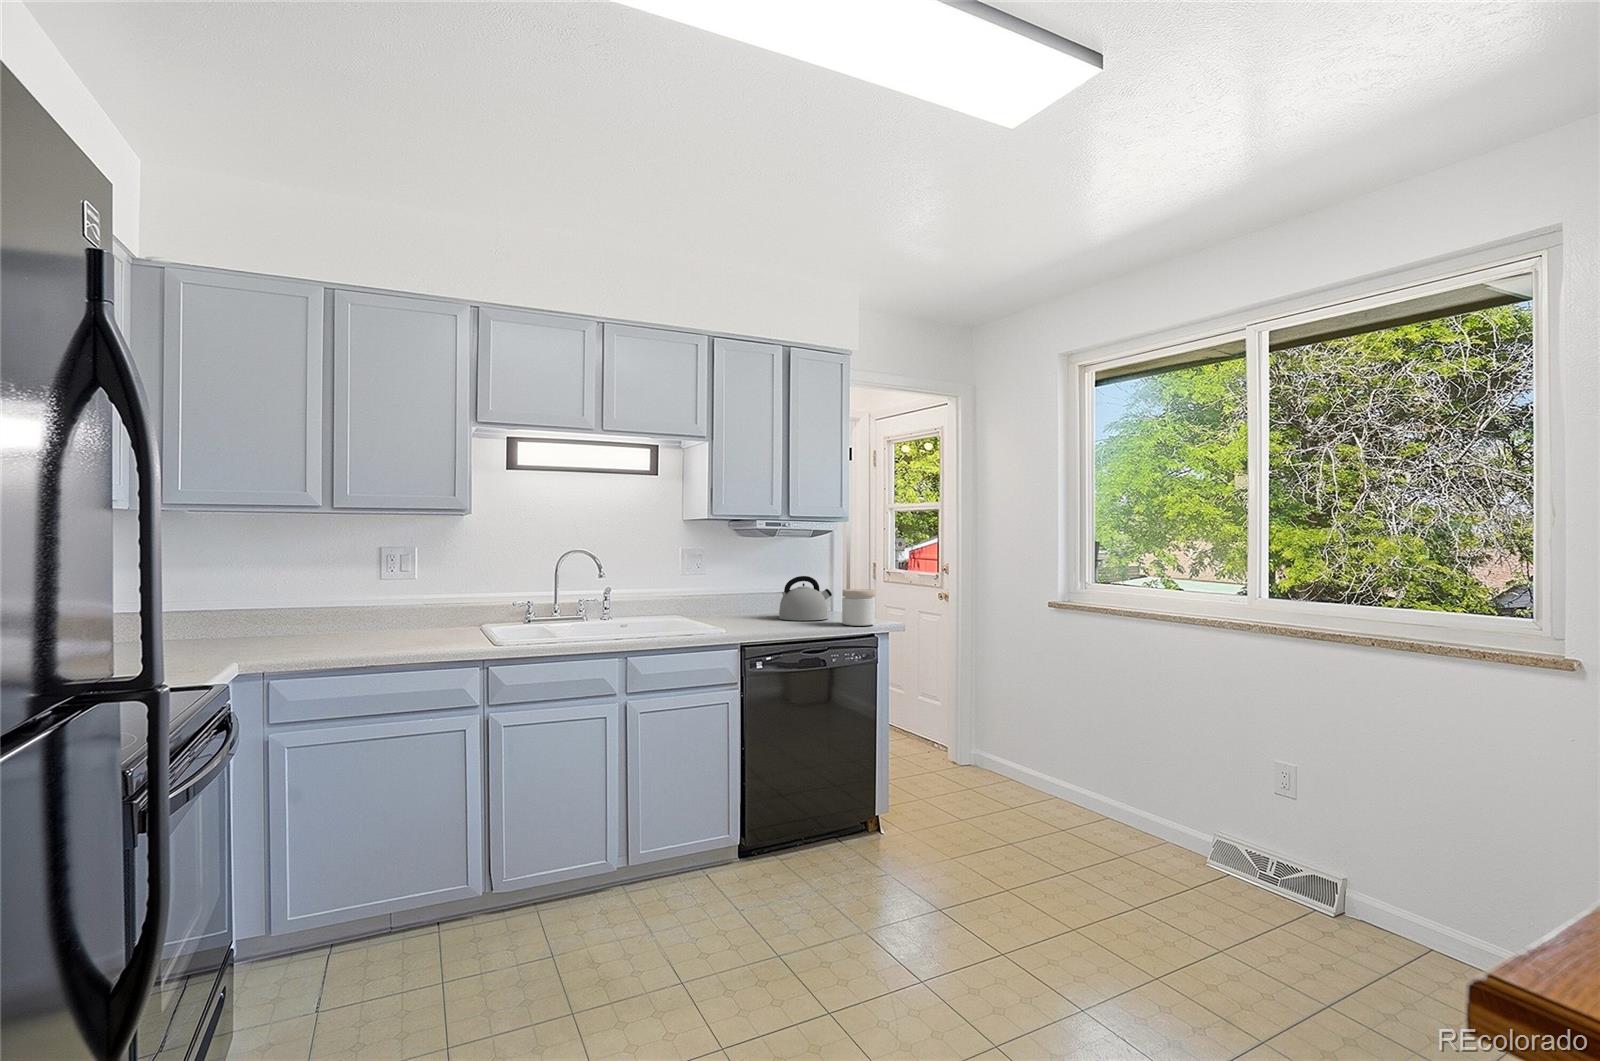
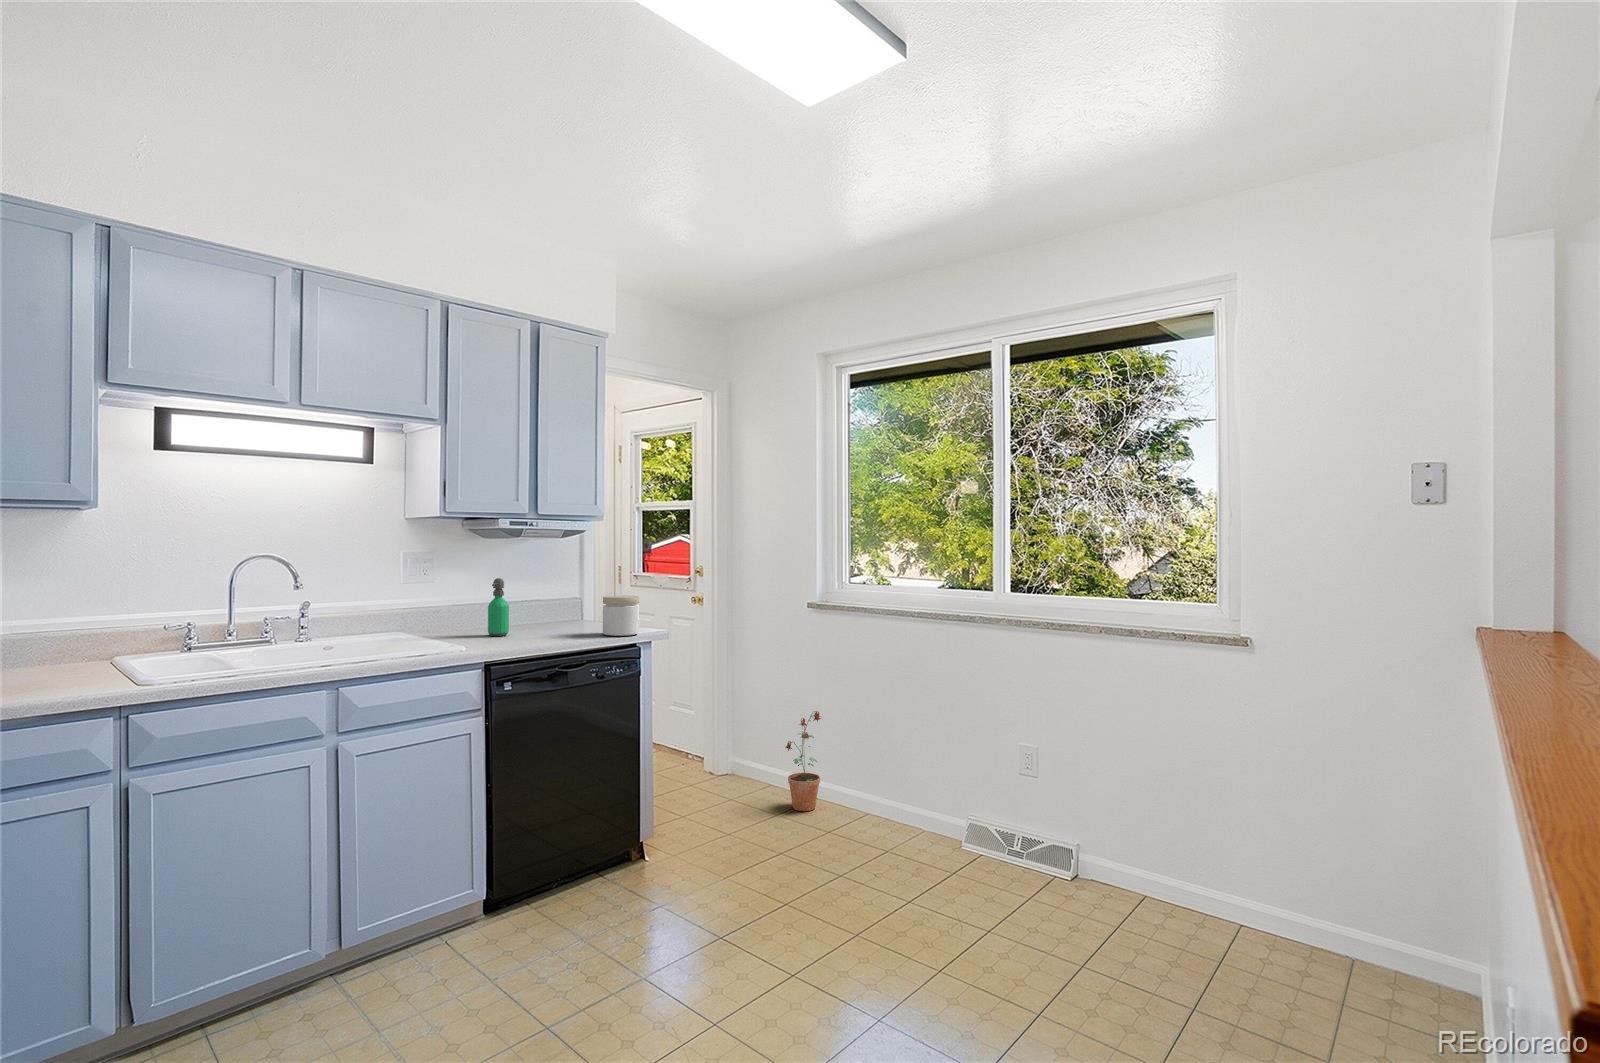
soap dispenser: none [746,571,764,621] -> present [488,578,509,636]
kettle: present [779,576,832,620] -> none [526,582,588,633]
potted plant: none [1021,709,1061,808] -> present [785,711,820,811]

